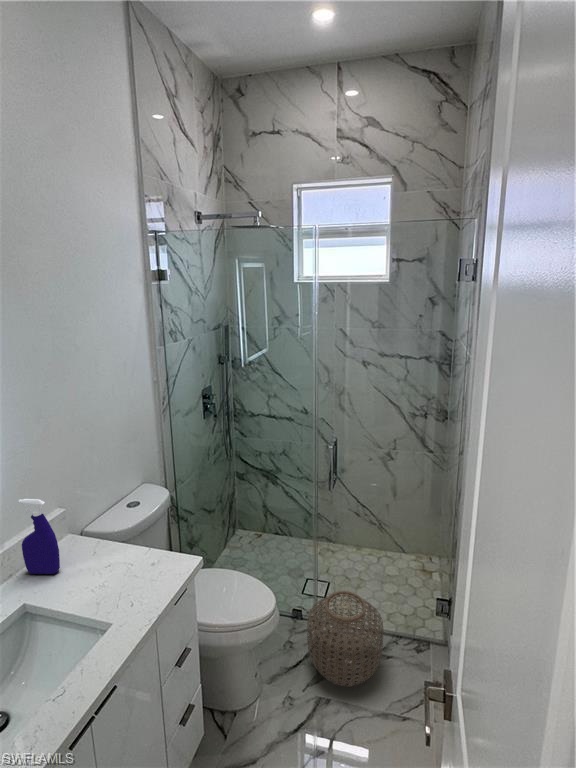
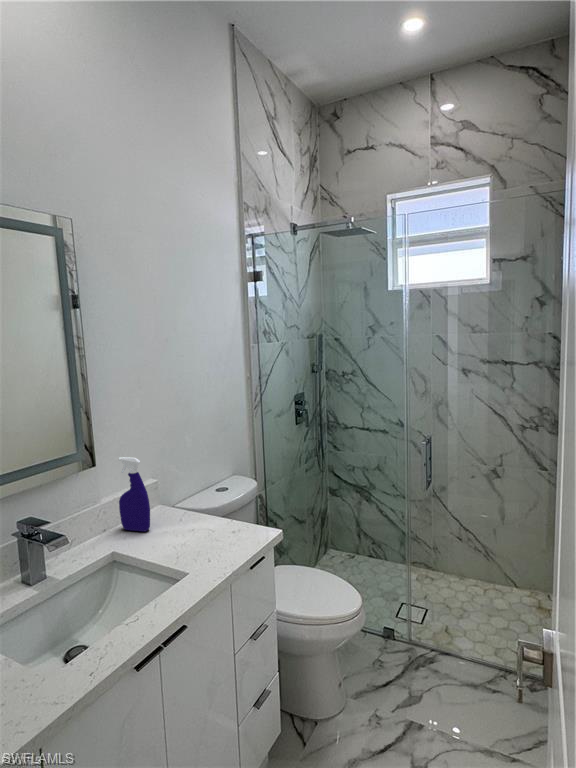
woven basket: present [307,591,383,687] -> none [396,606,485,716]

